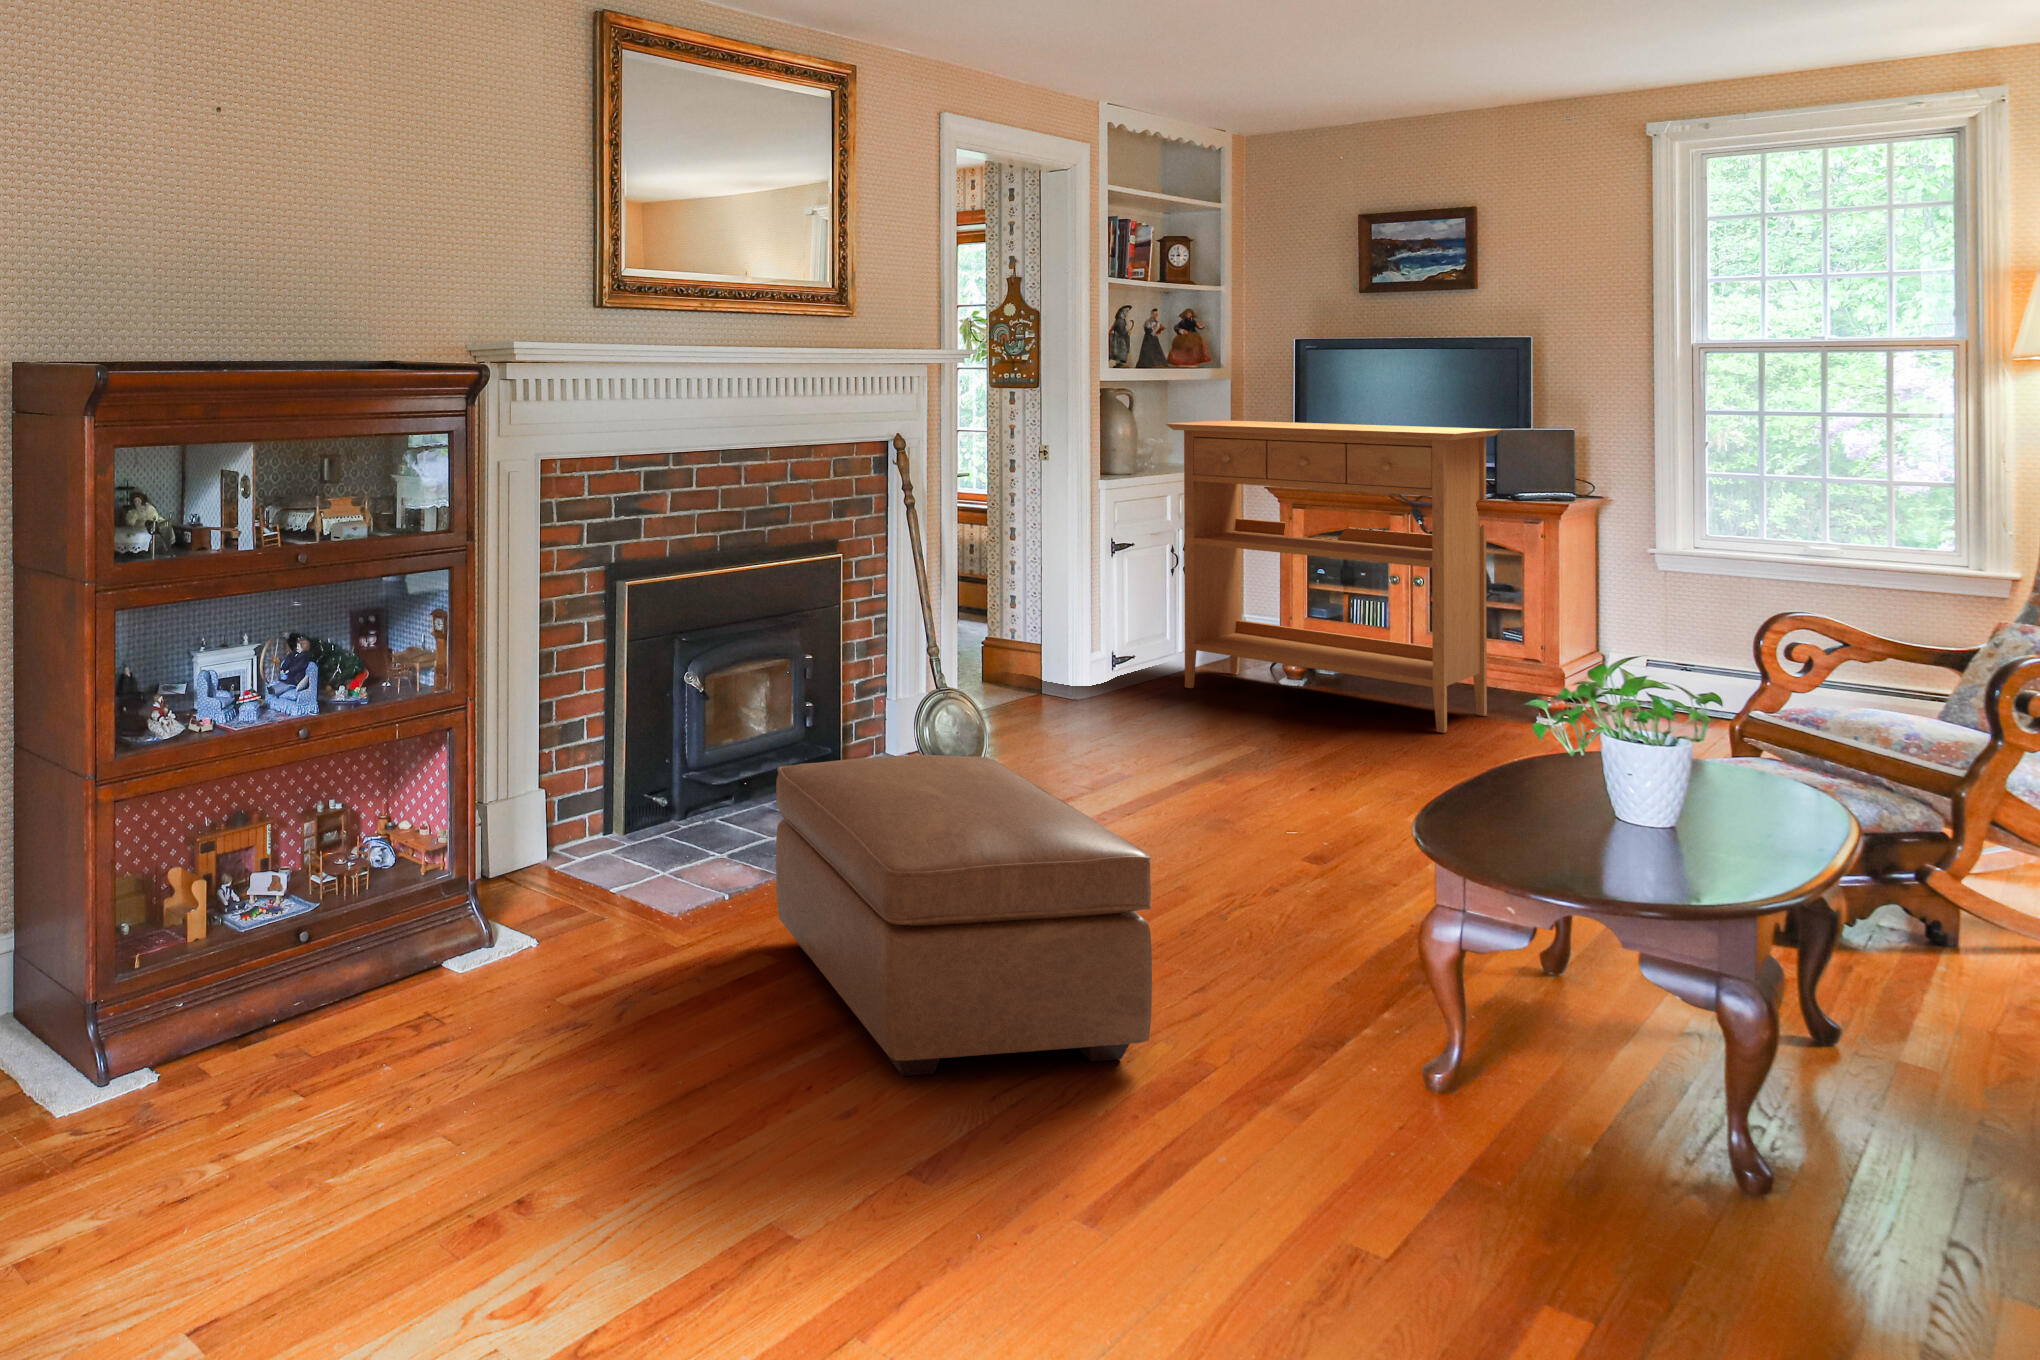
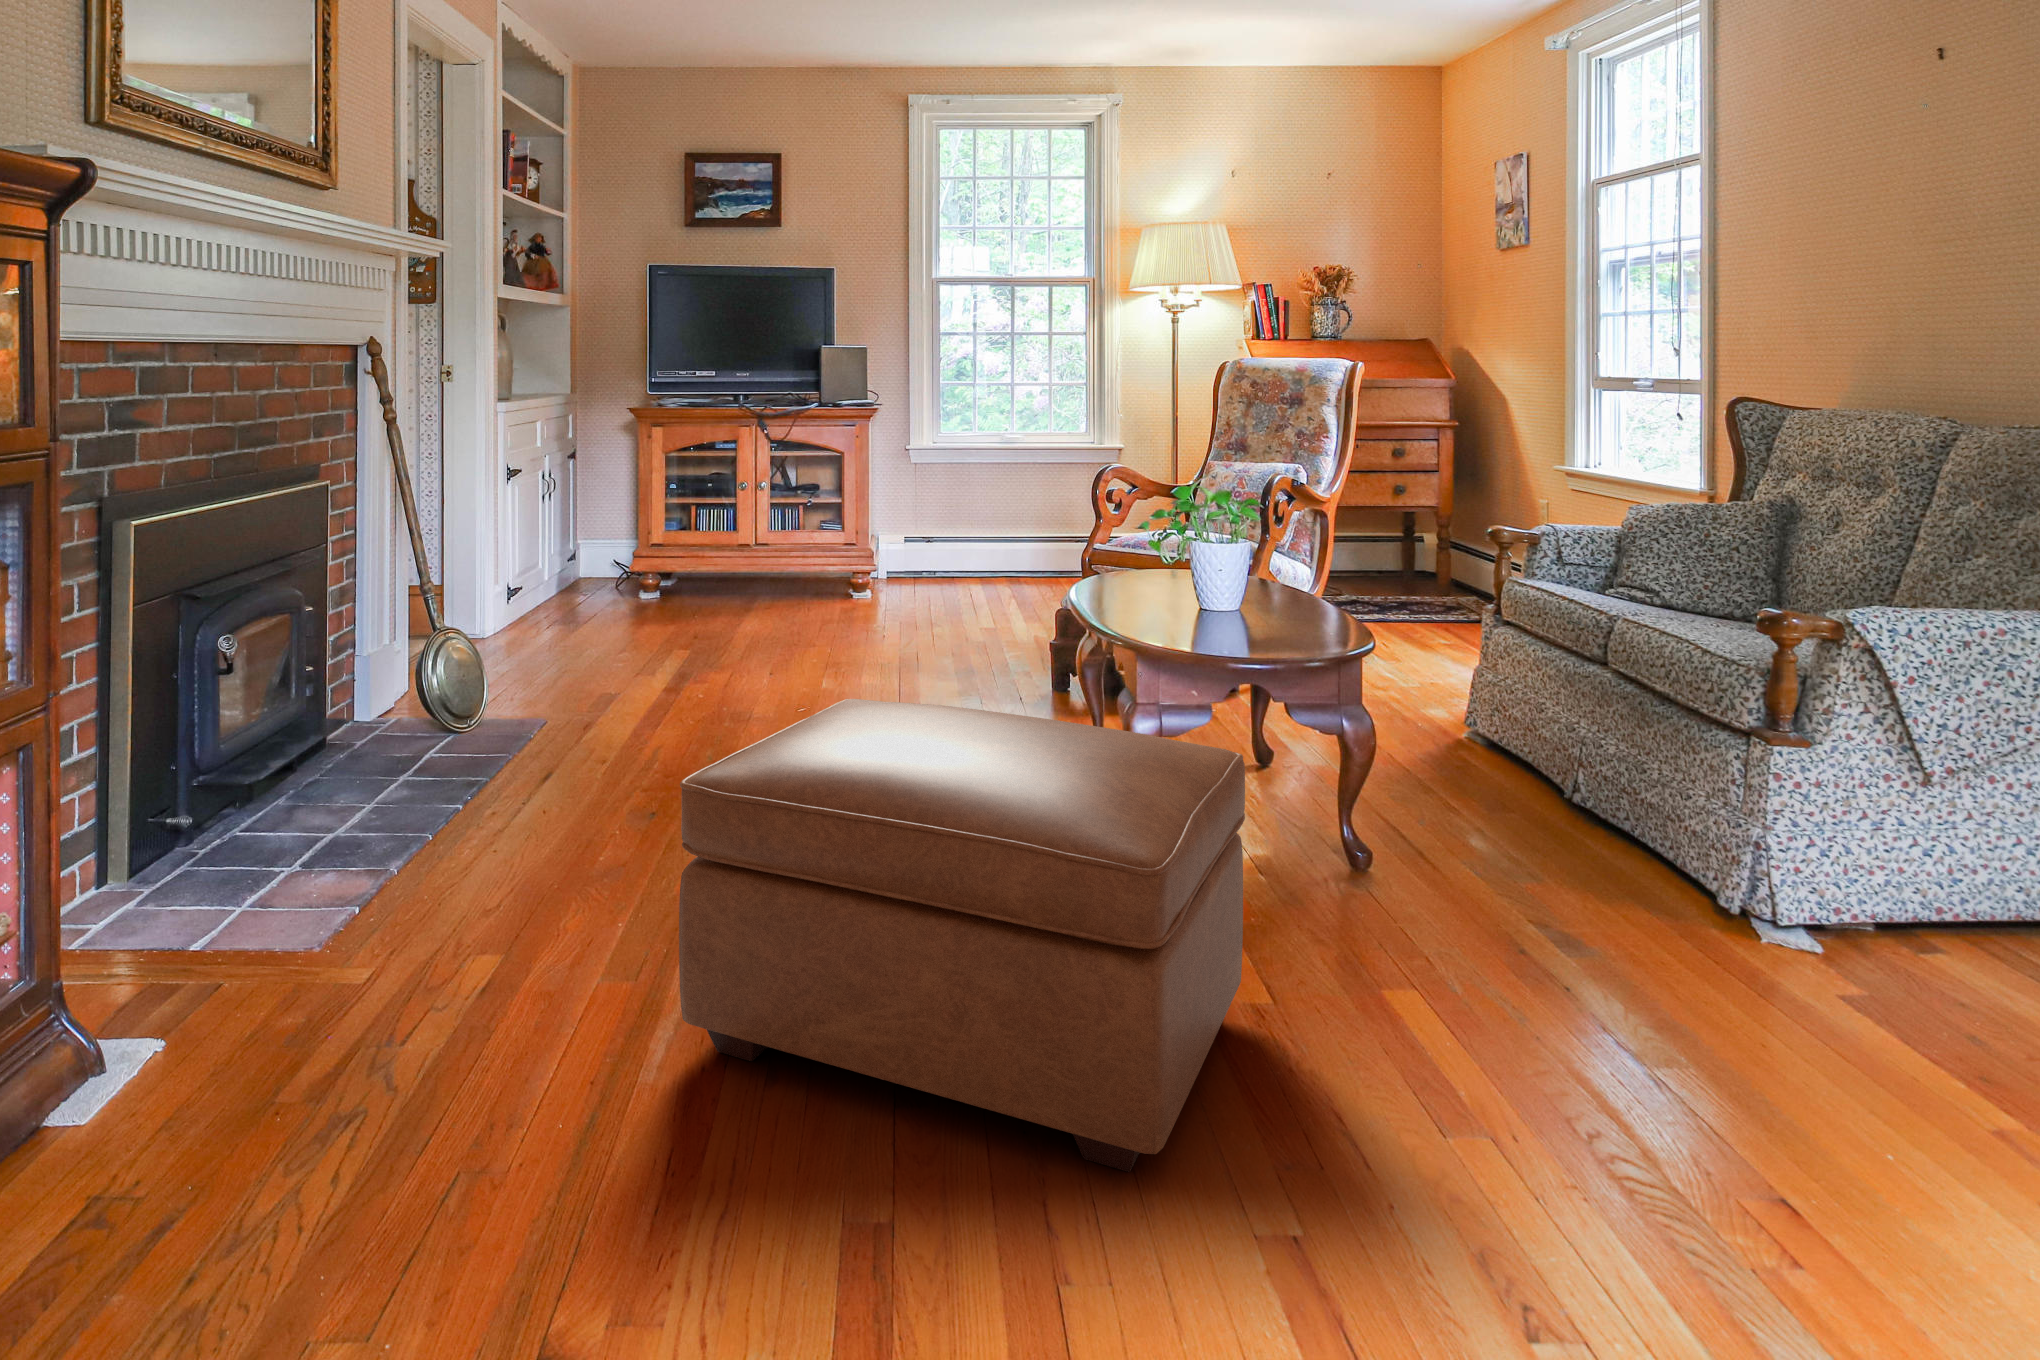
console table: present [1166,420,1501,733] -> none [560,342,833,616]

